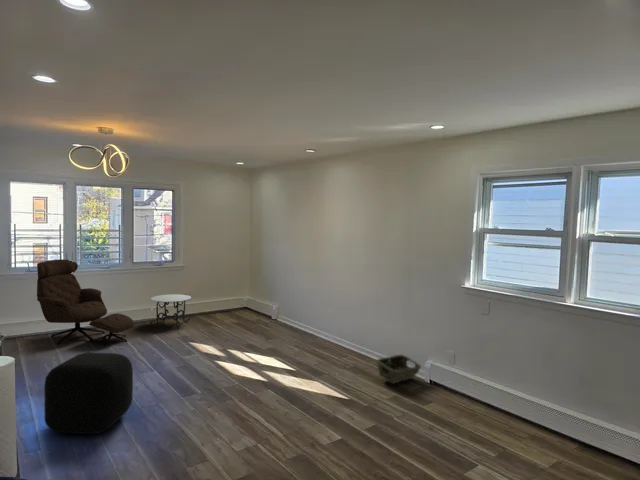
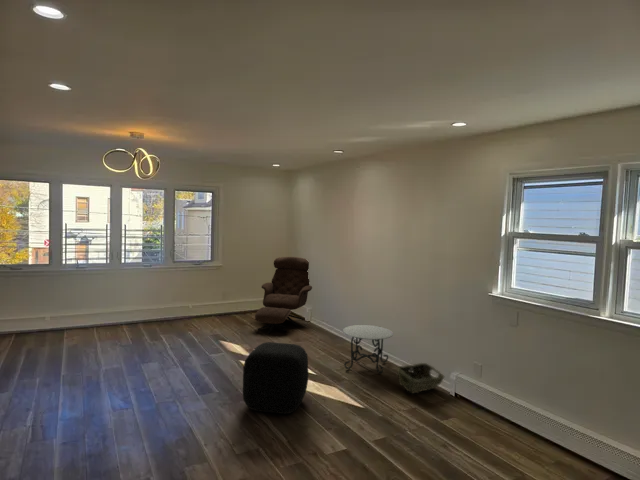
lounge chair: present [37,259,134,345] -> present [255,257,312,333]
side table: present [150,294,191,328] -> present [343,325,393,373]
ottoman: present [44,352,133,434] -> present [243,342,308,414]

